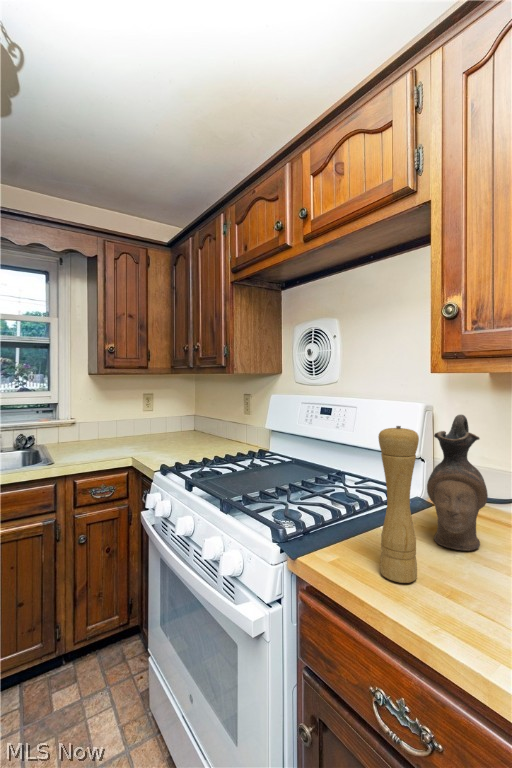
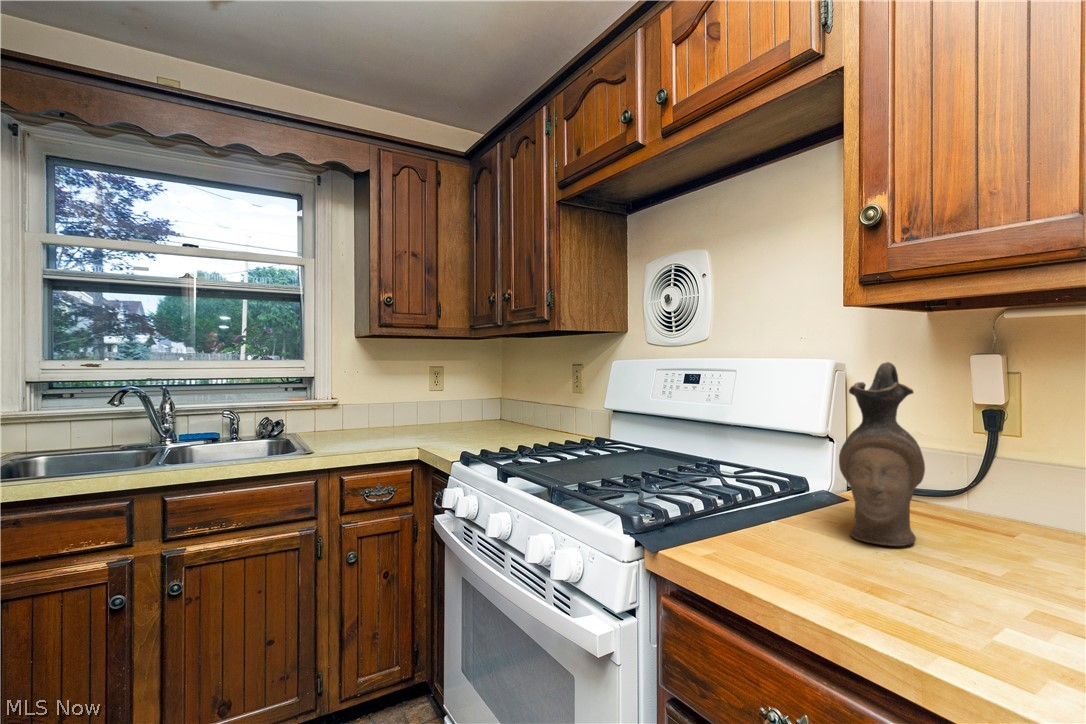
pepper mill: present [378,426,419,583] -> none [770,367,826,575]

